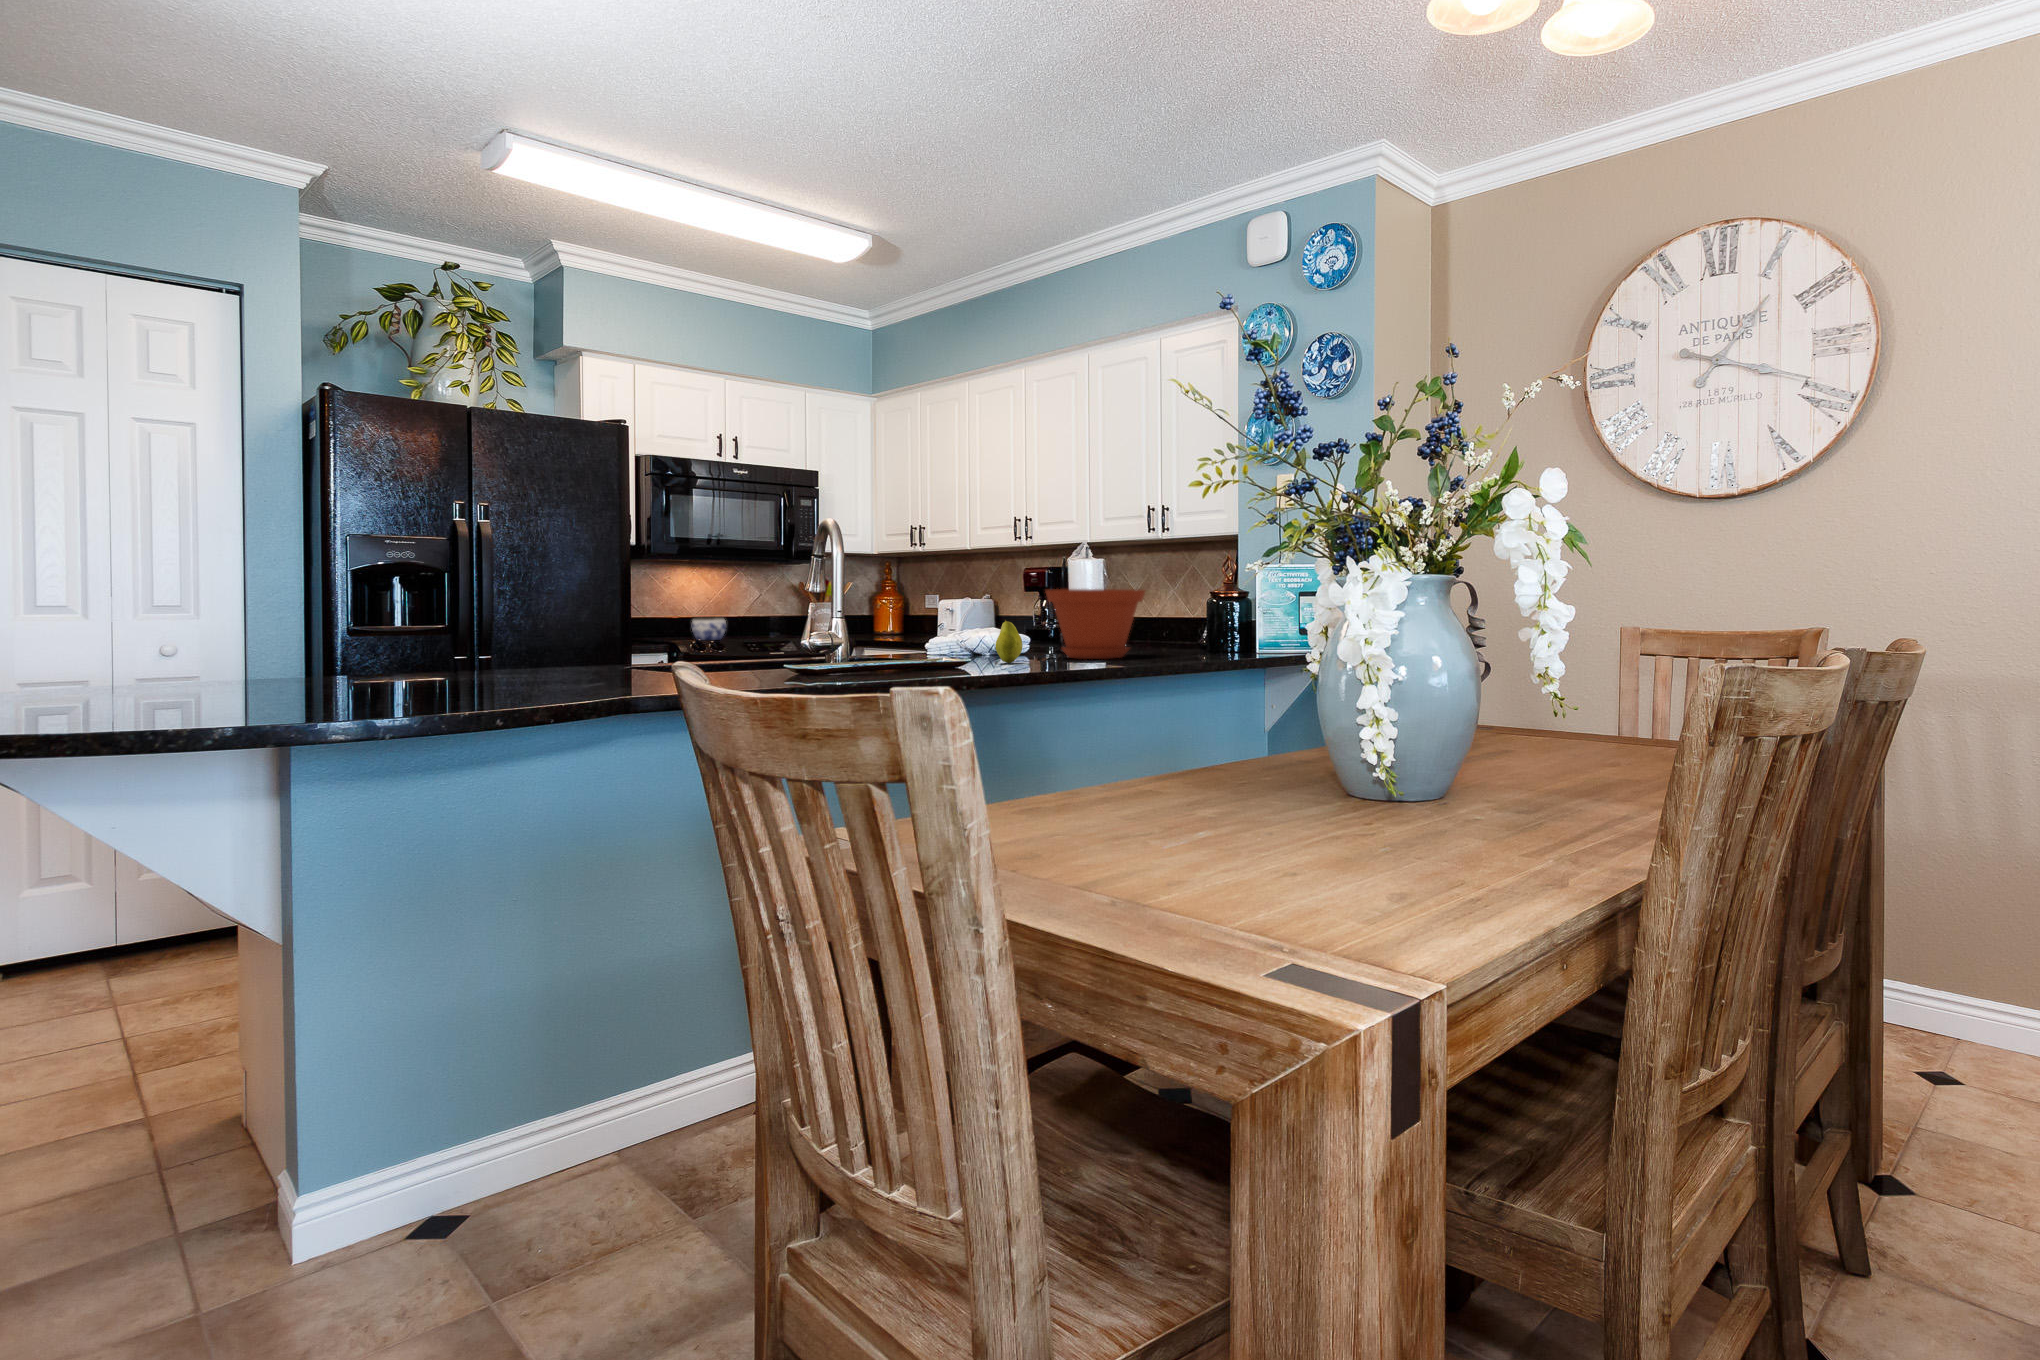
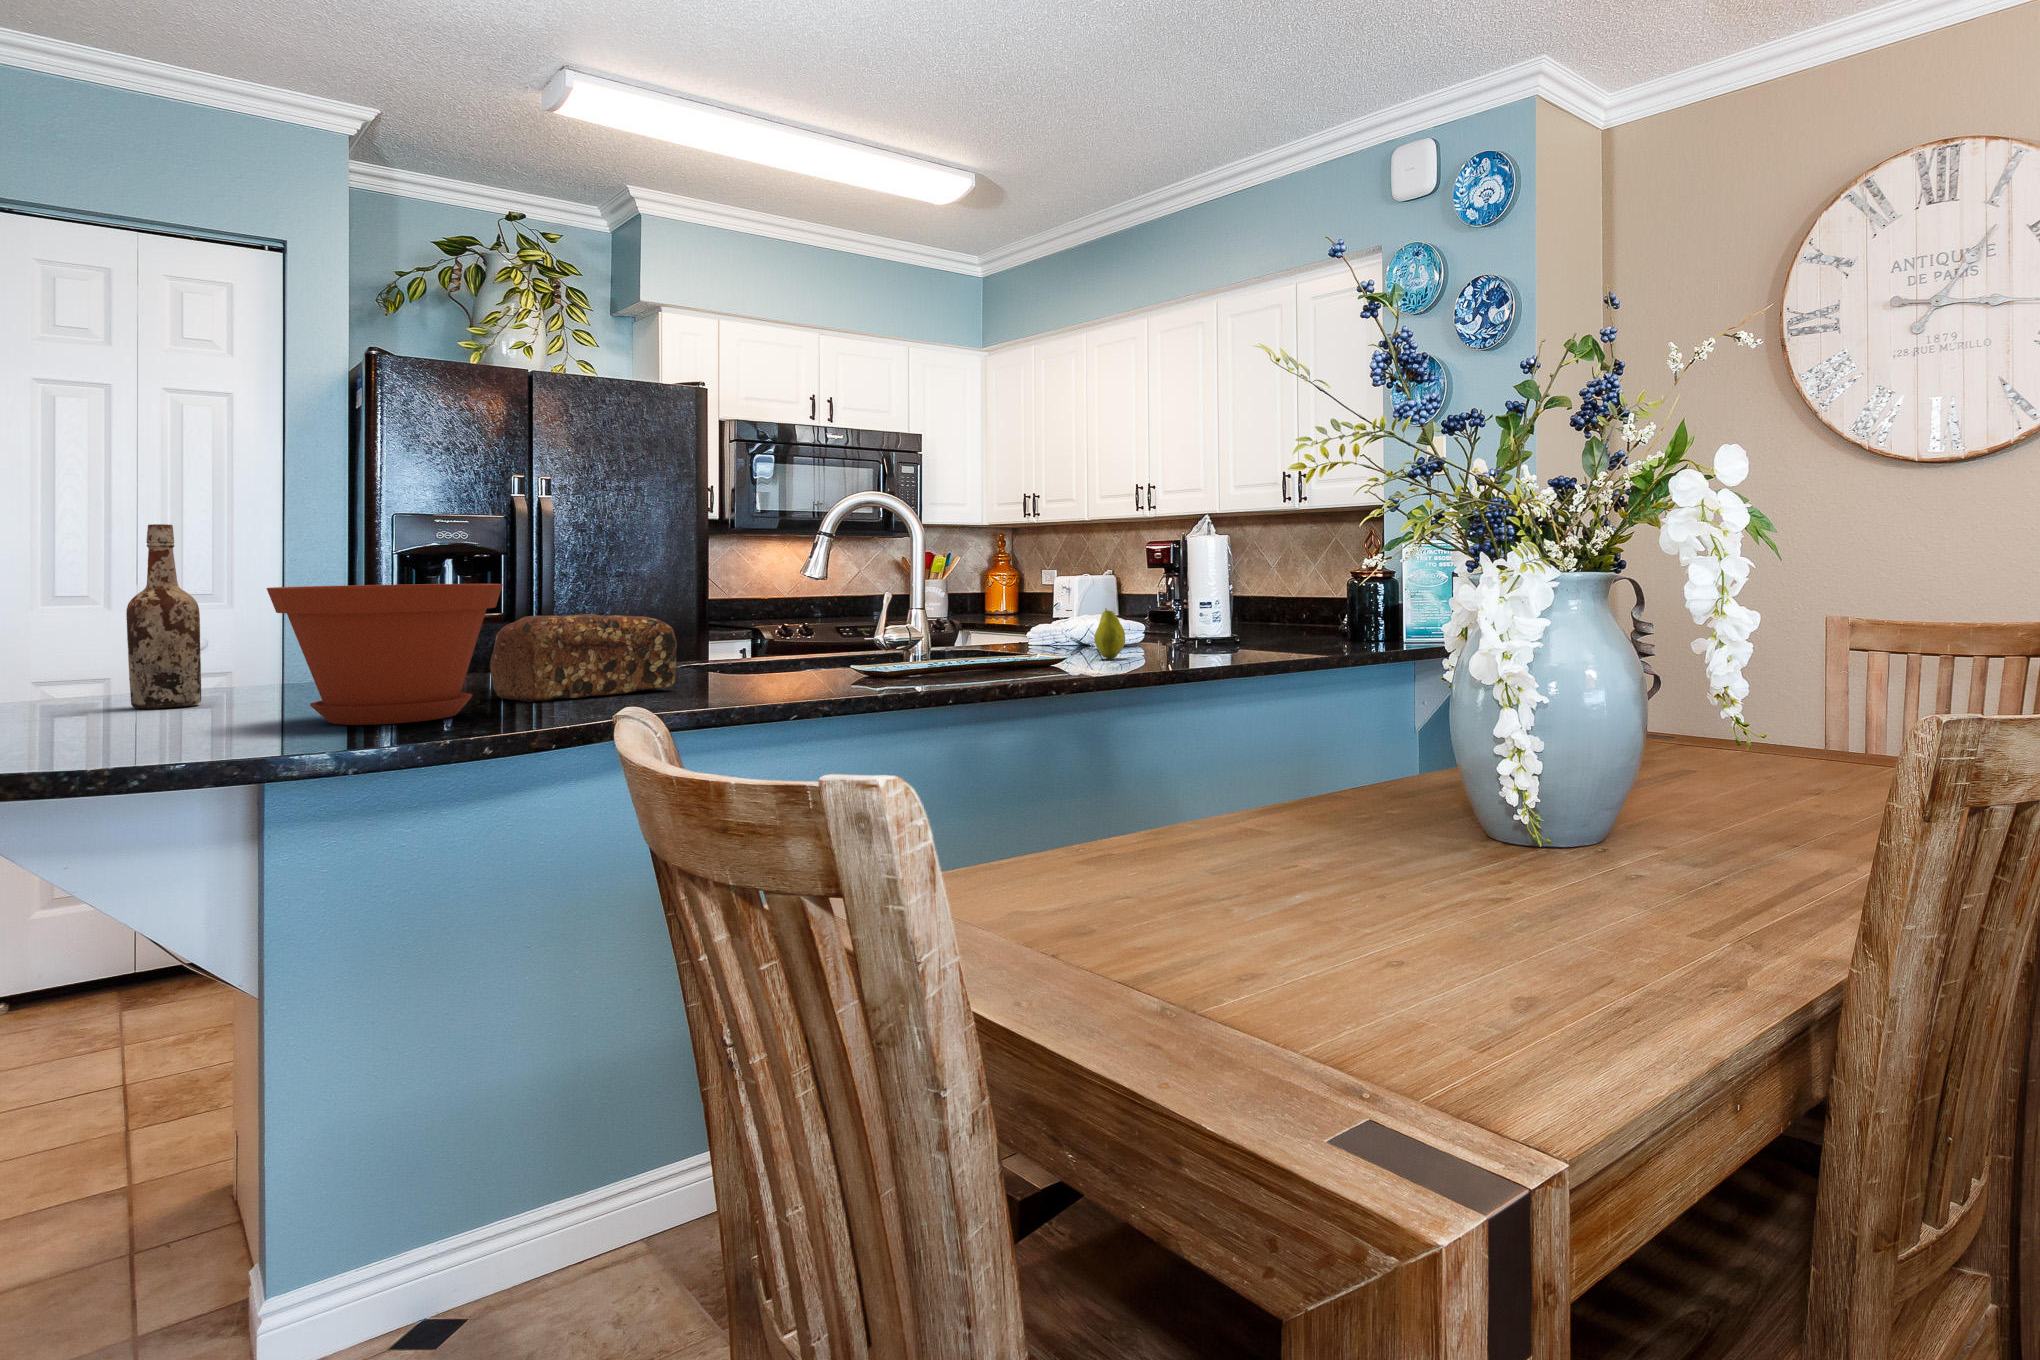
wine bottle: none [73,526,150,701] -> present [126,524,201,709]
plant pot: present [1046,589,1145,659] -> present [267,584,503,725]
jar: present [691,616,726,640] -> none [778,596,815,623]
bread loaf: none [444,617,623,695] -> present [490,614,677,702]

